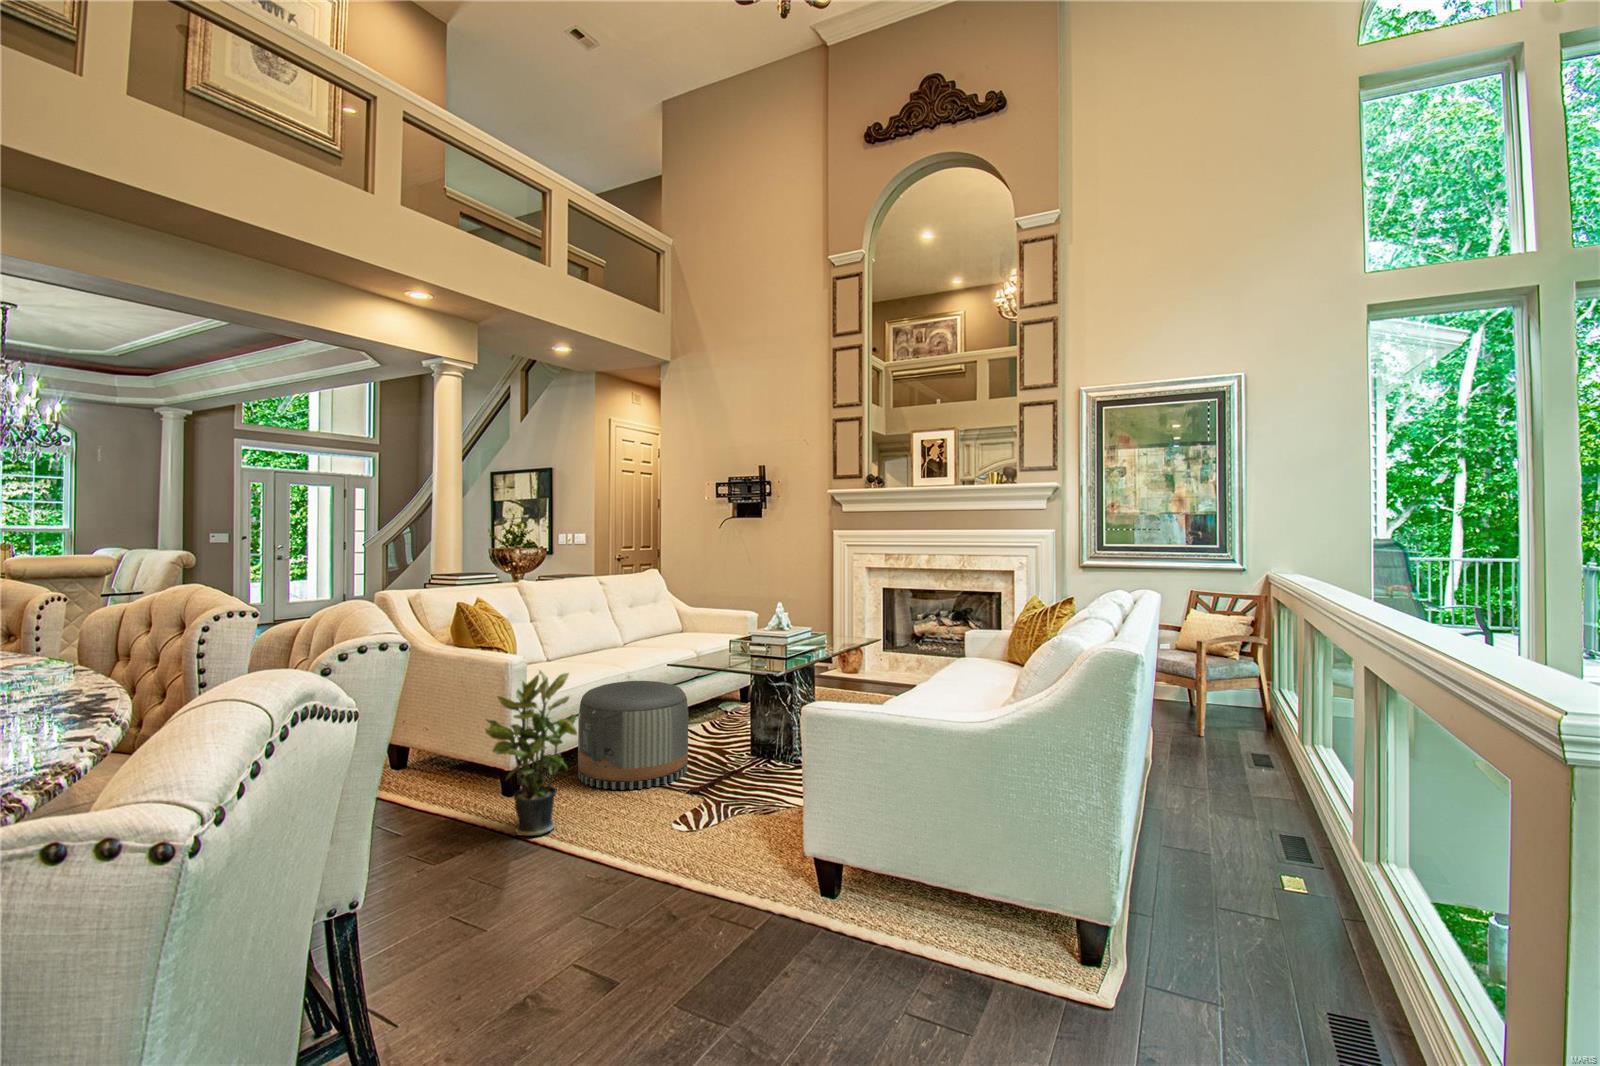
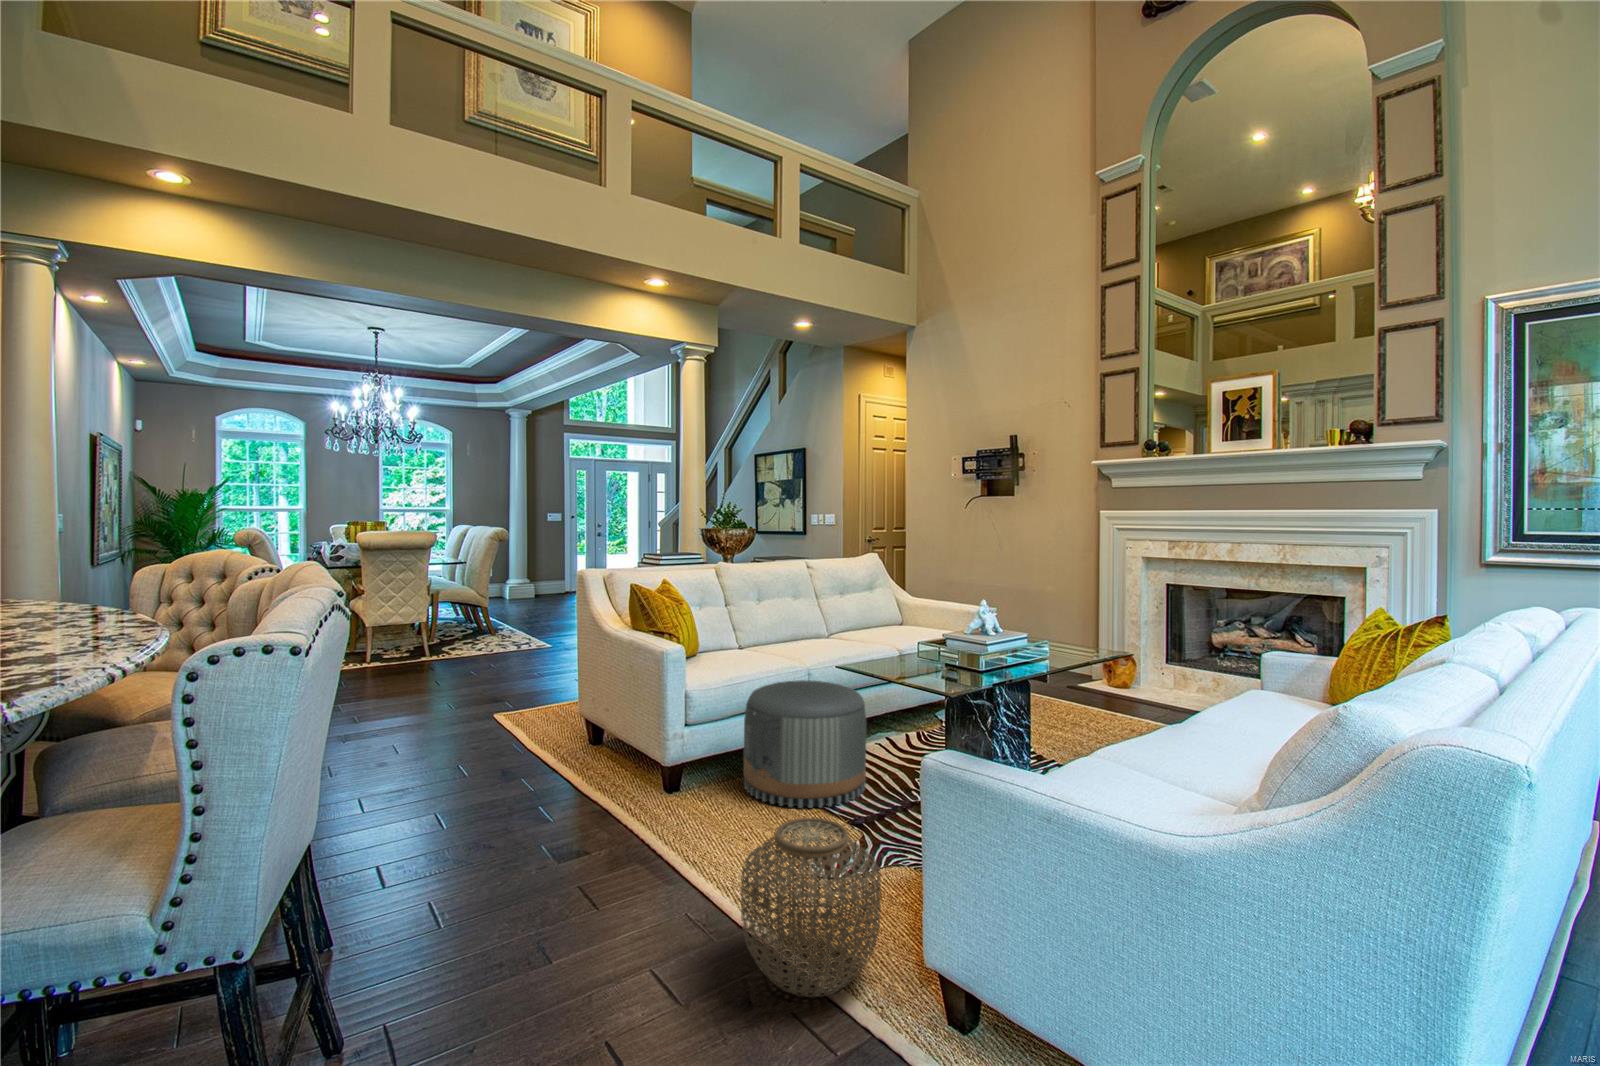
potted plant: present [485,671,577,836] -> none [616,662,714,849]
woven basket: none [657,773,764,906] -> present [741,818,881,997]

